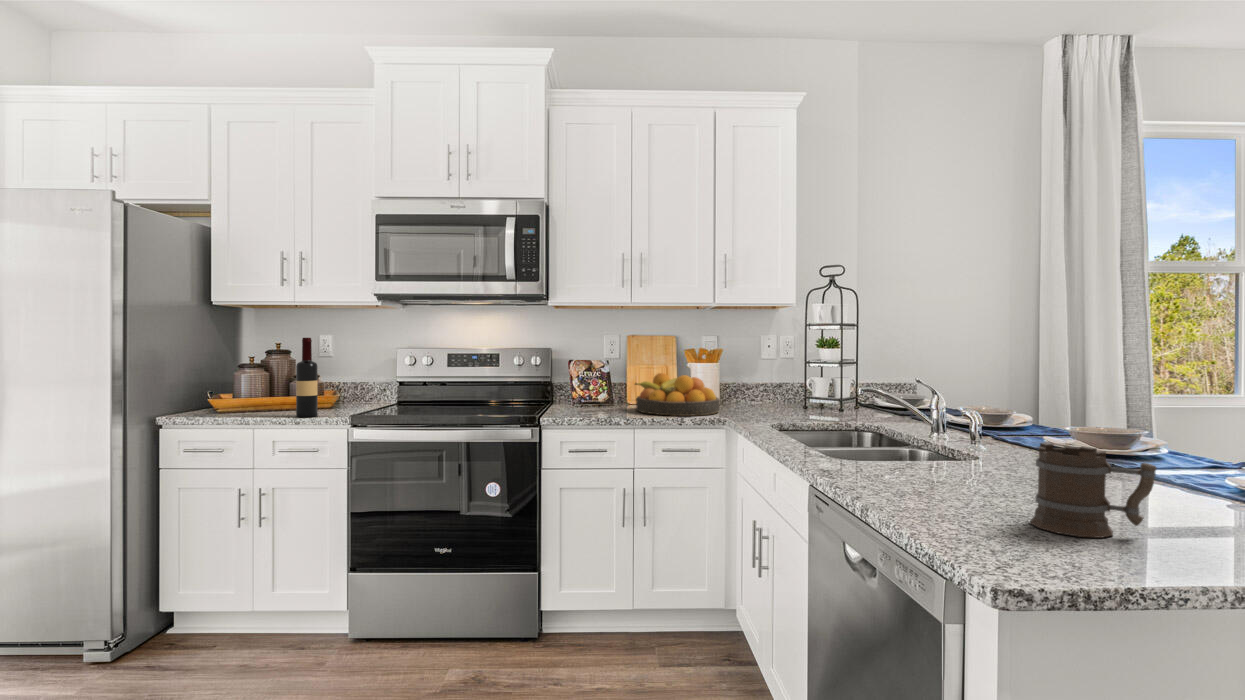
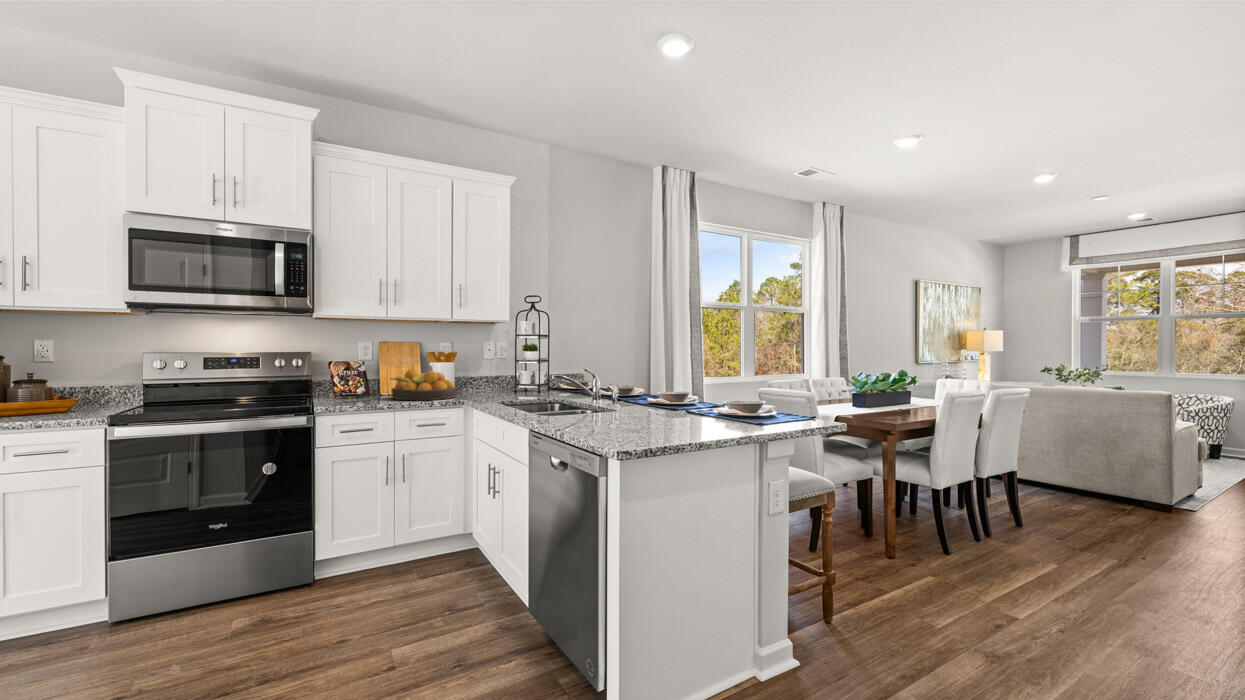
wine bottle: present [296,338,318,417] -> none [38,343,65,420]
mug: present [1030,442,1156,538] -> none [638,392,686,434]

